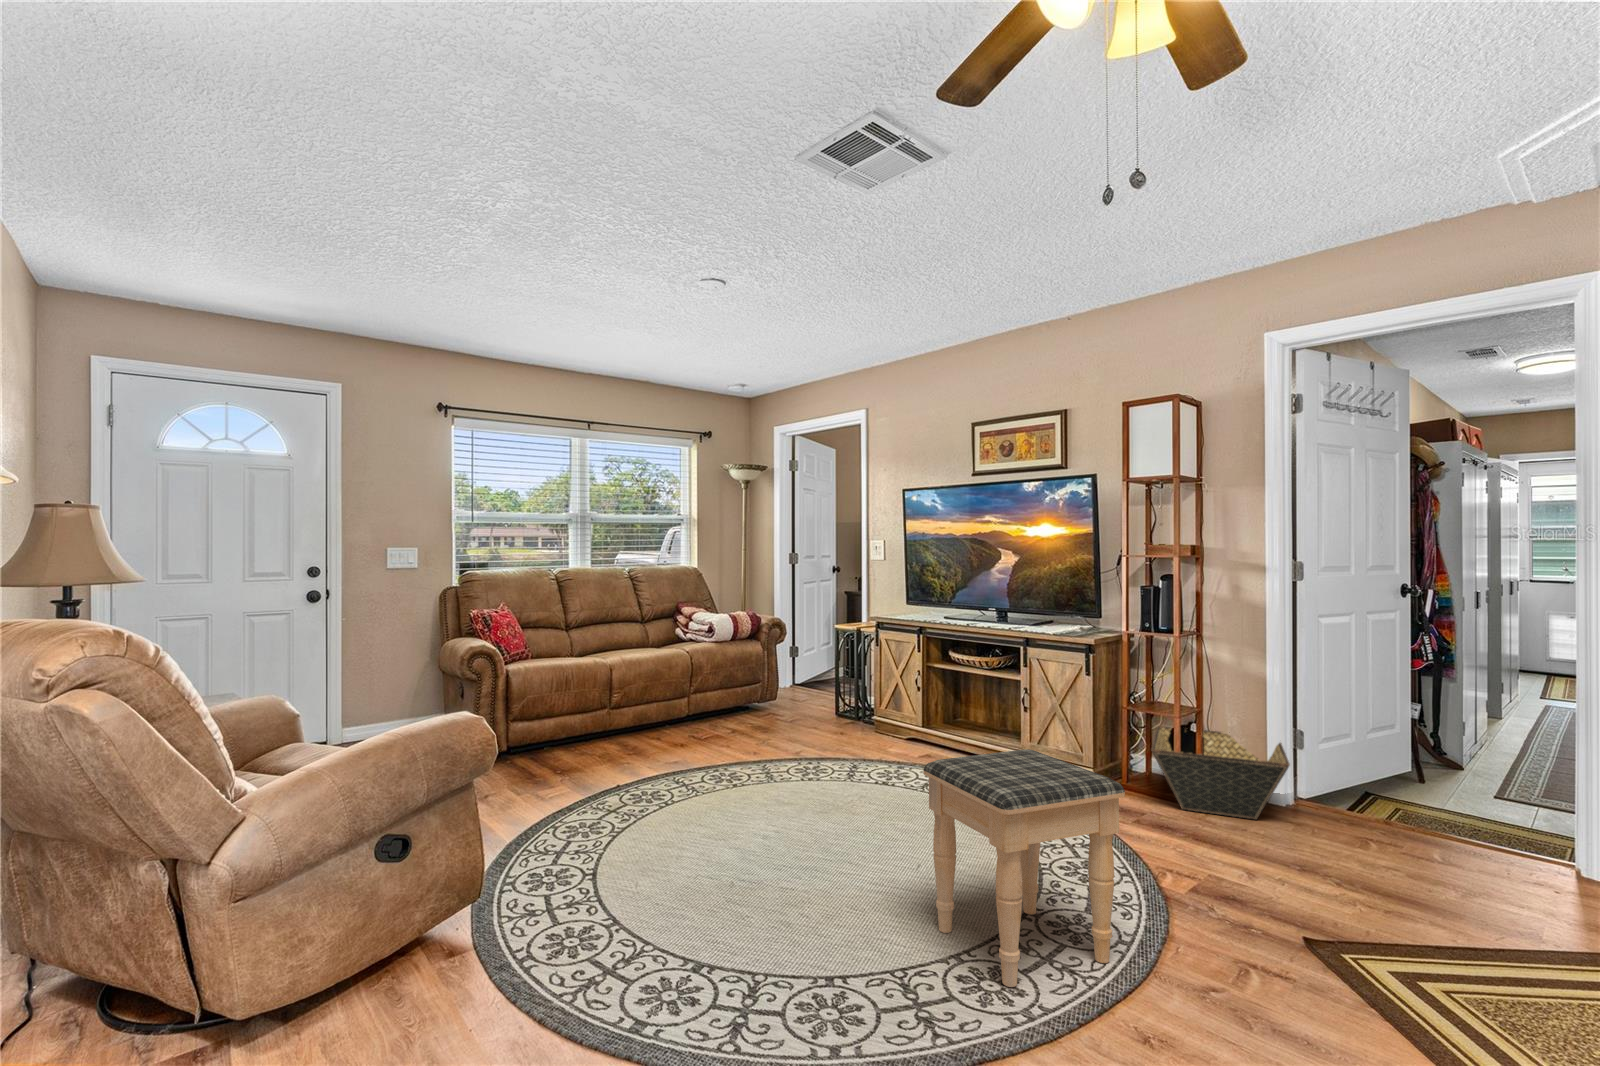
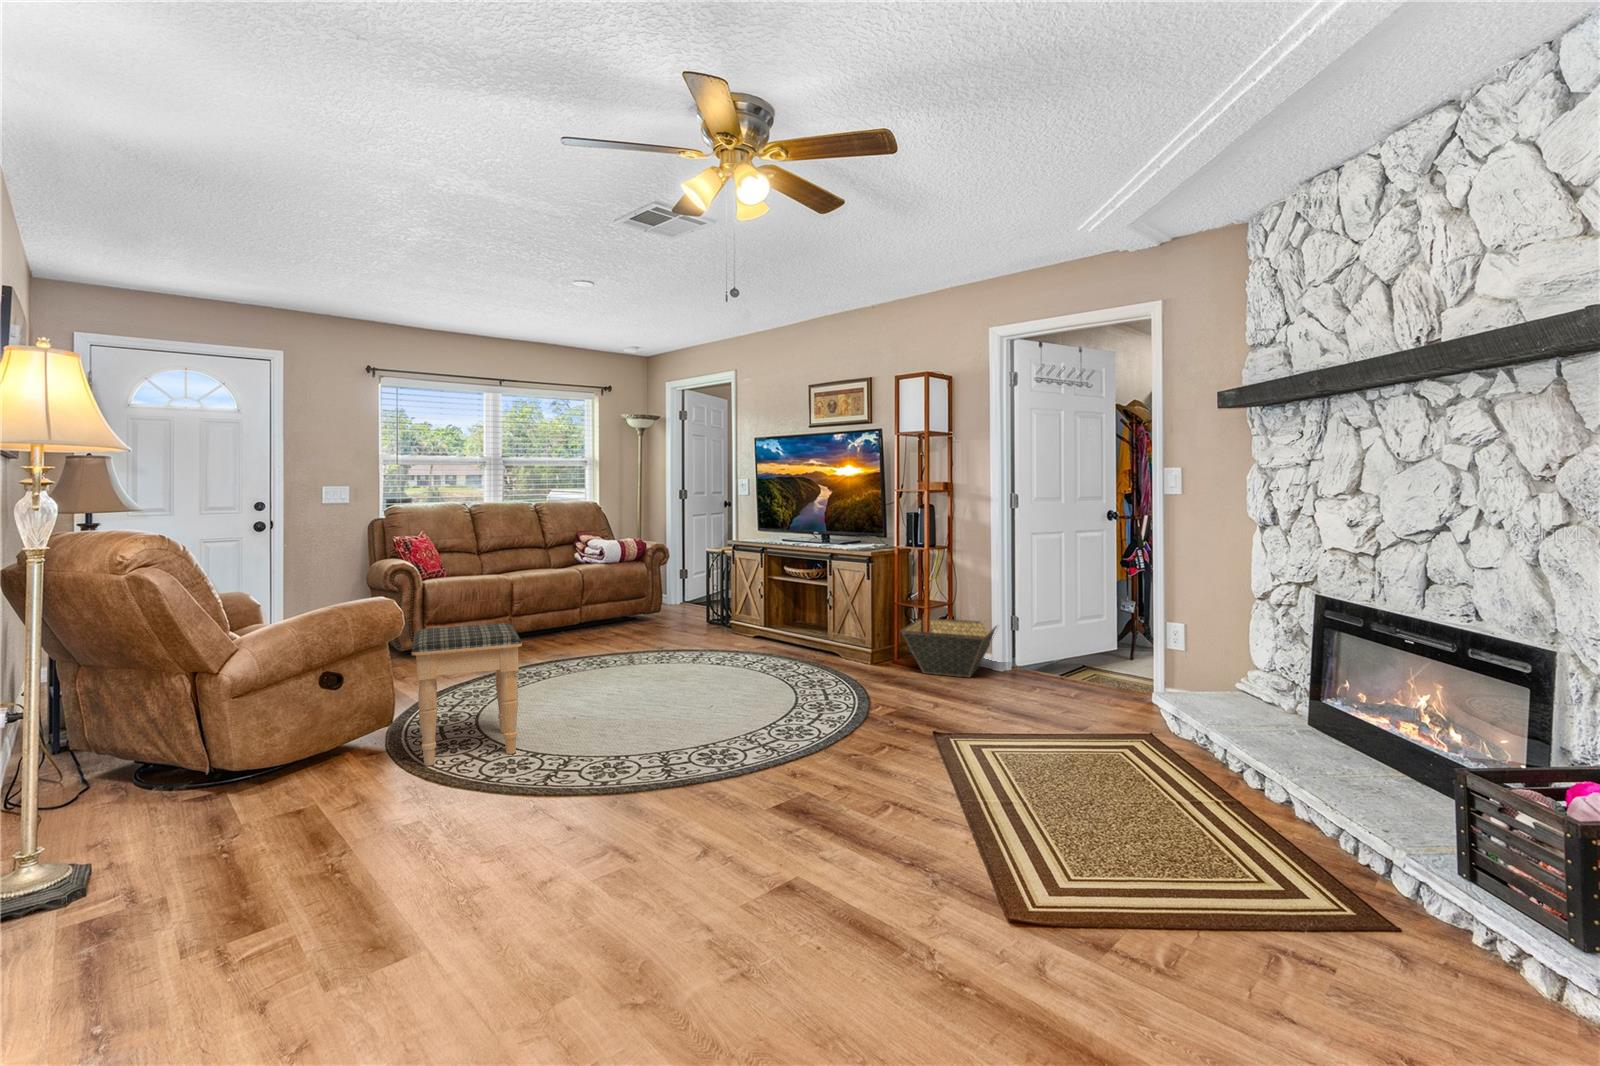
footstool: present [923,749,1125,987] -> present [412,623,522,766]

